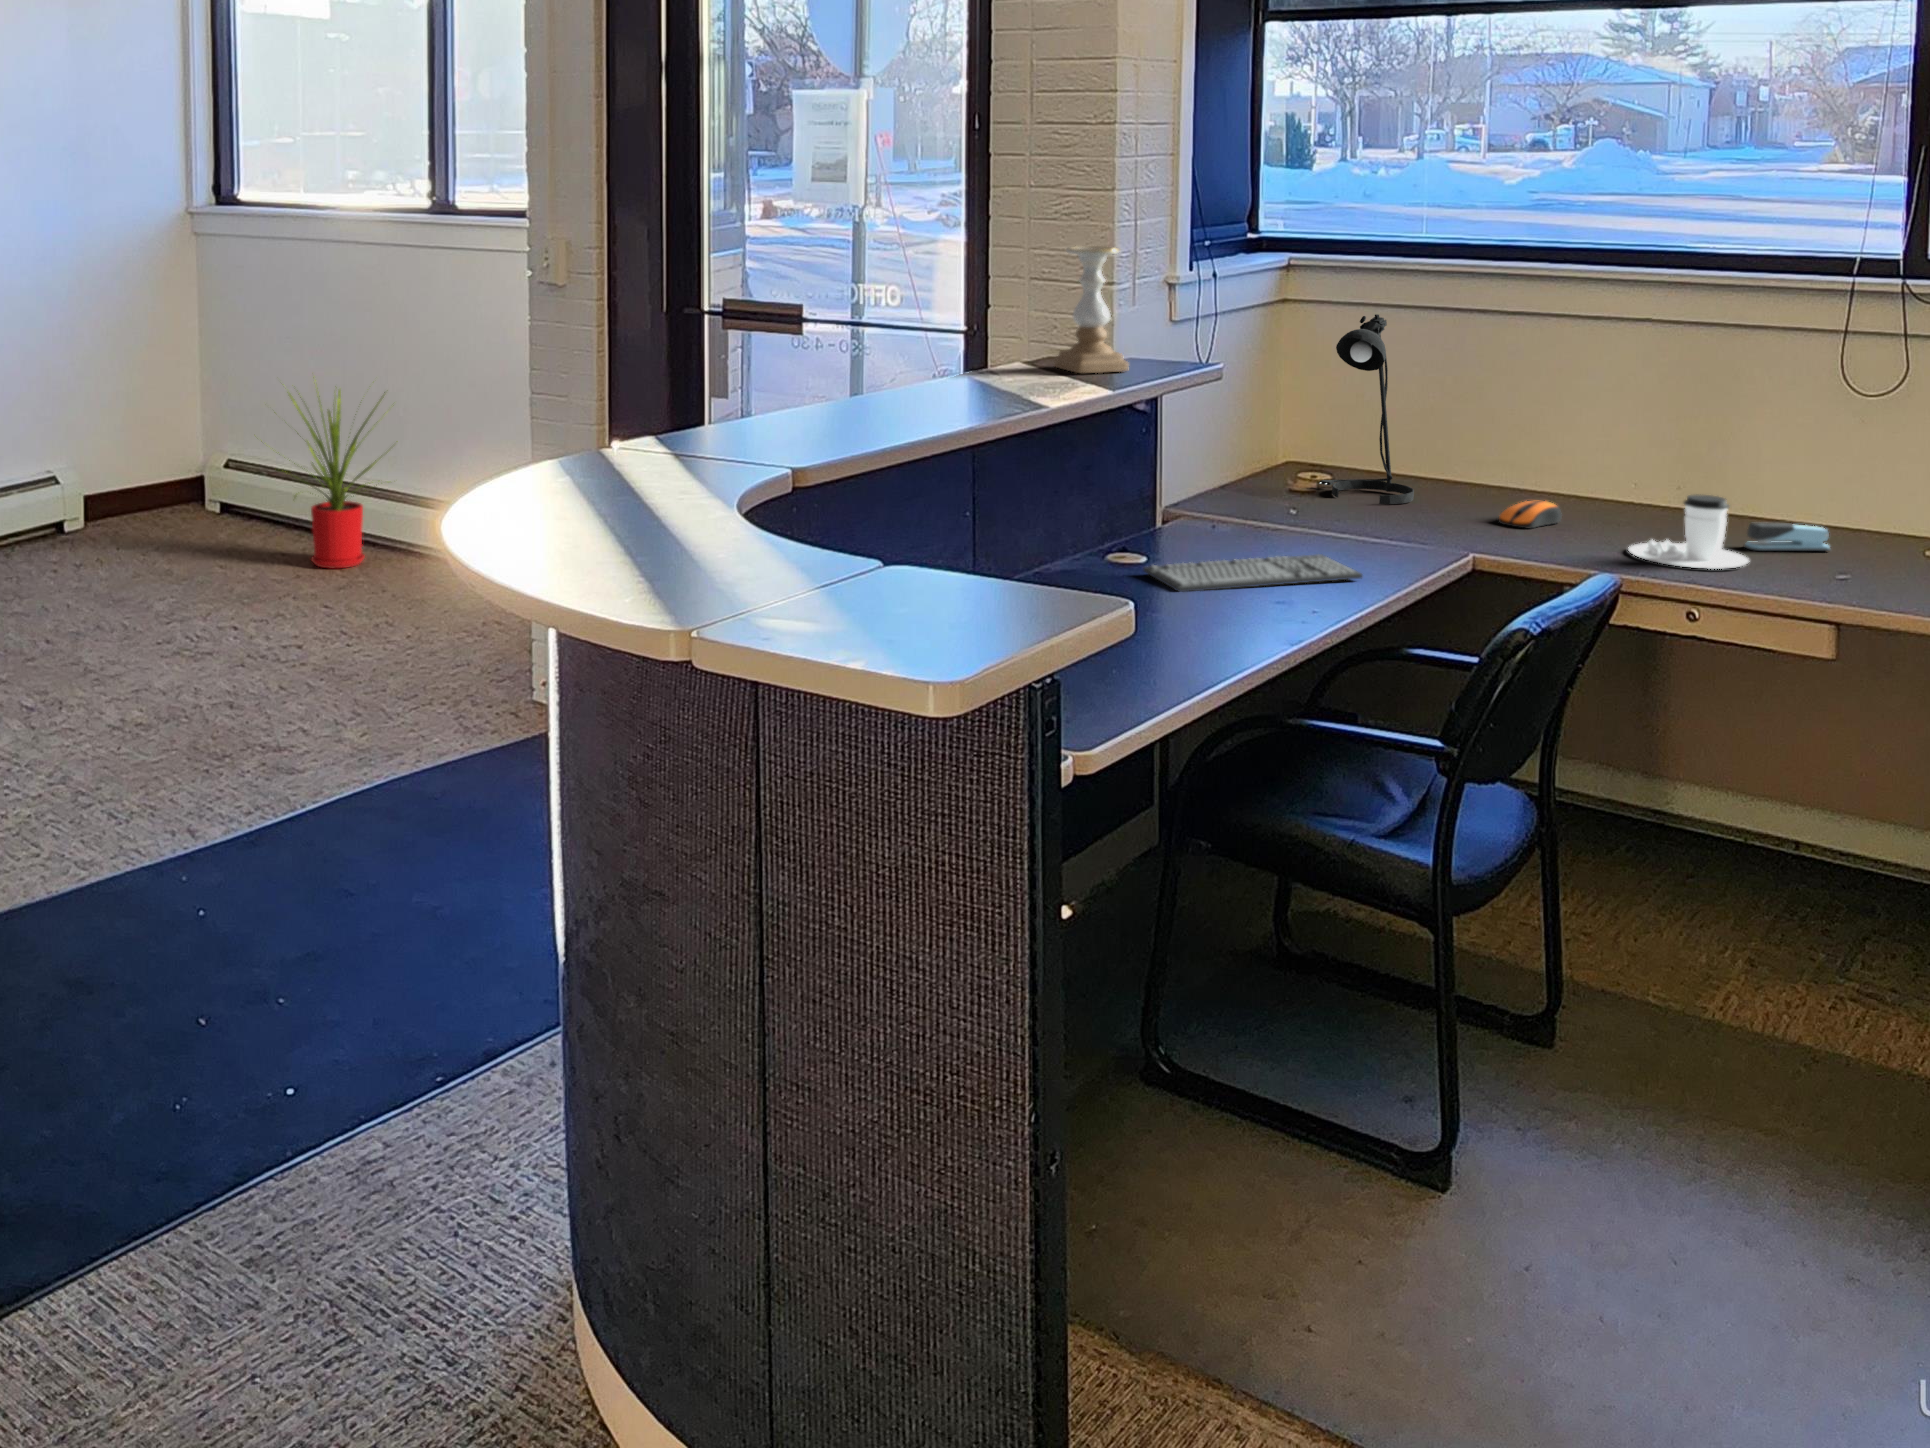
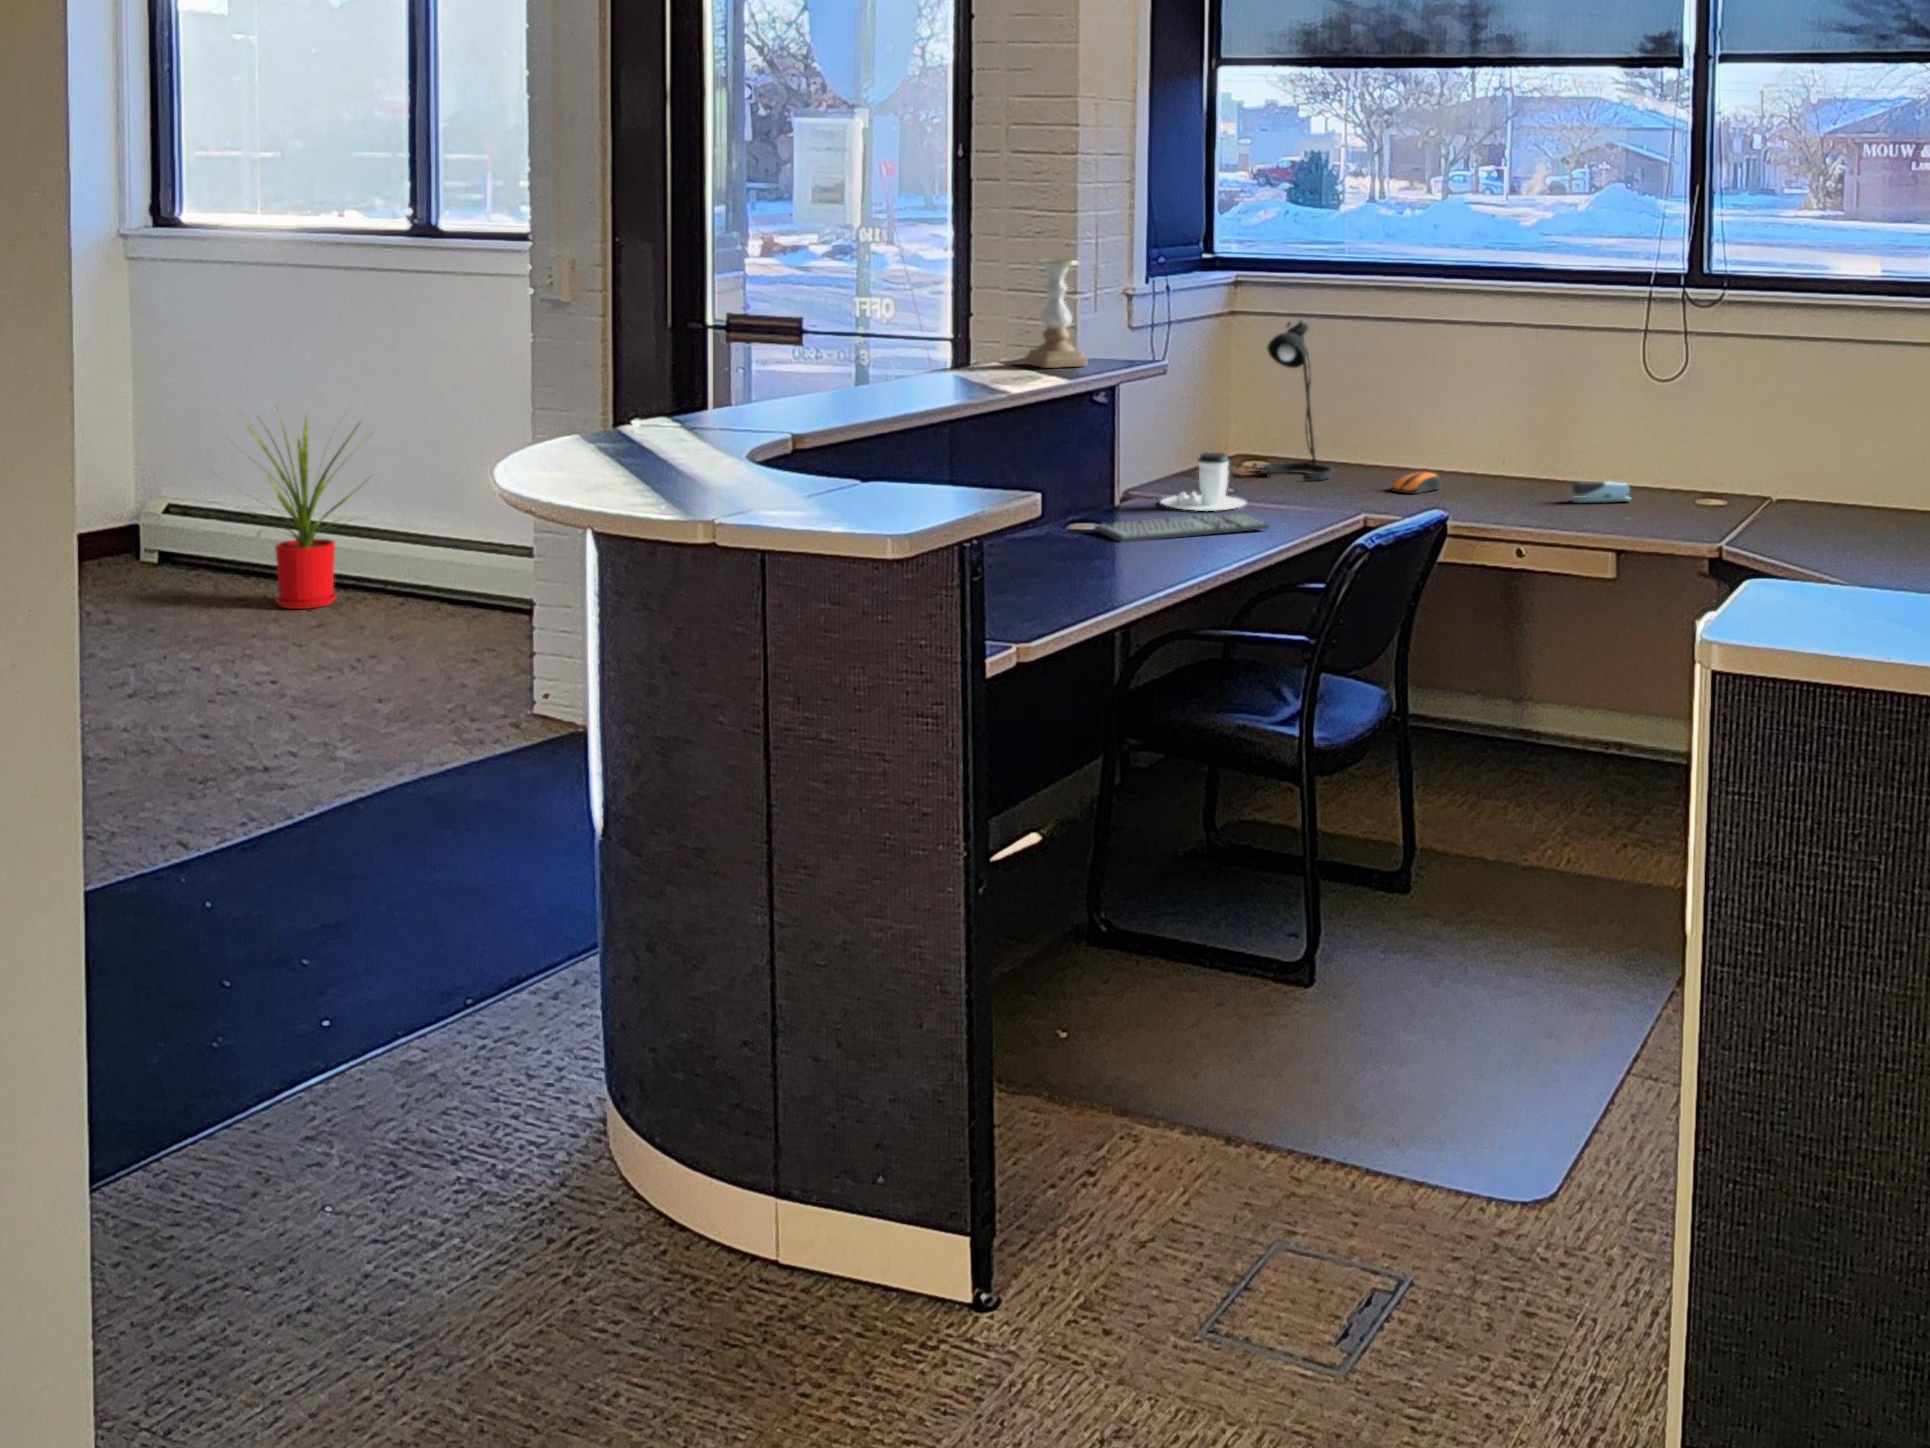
coffee cup: present [1628,494,1749,569] -> present [1161,453,1246,511]

